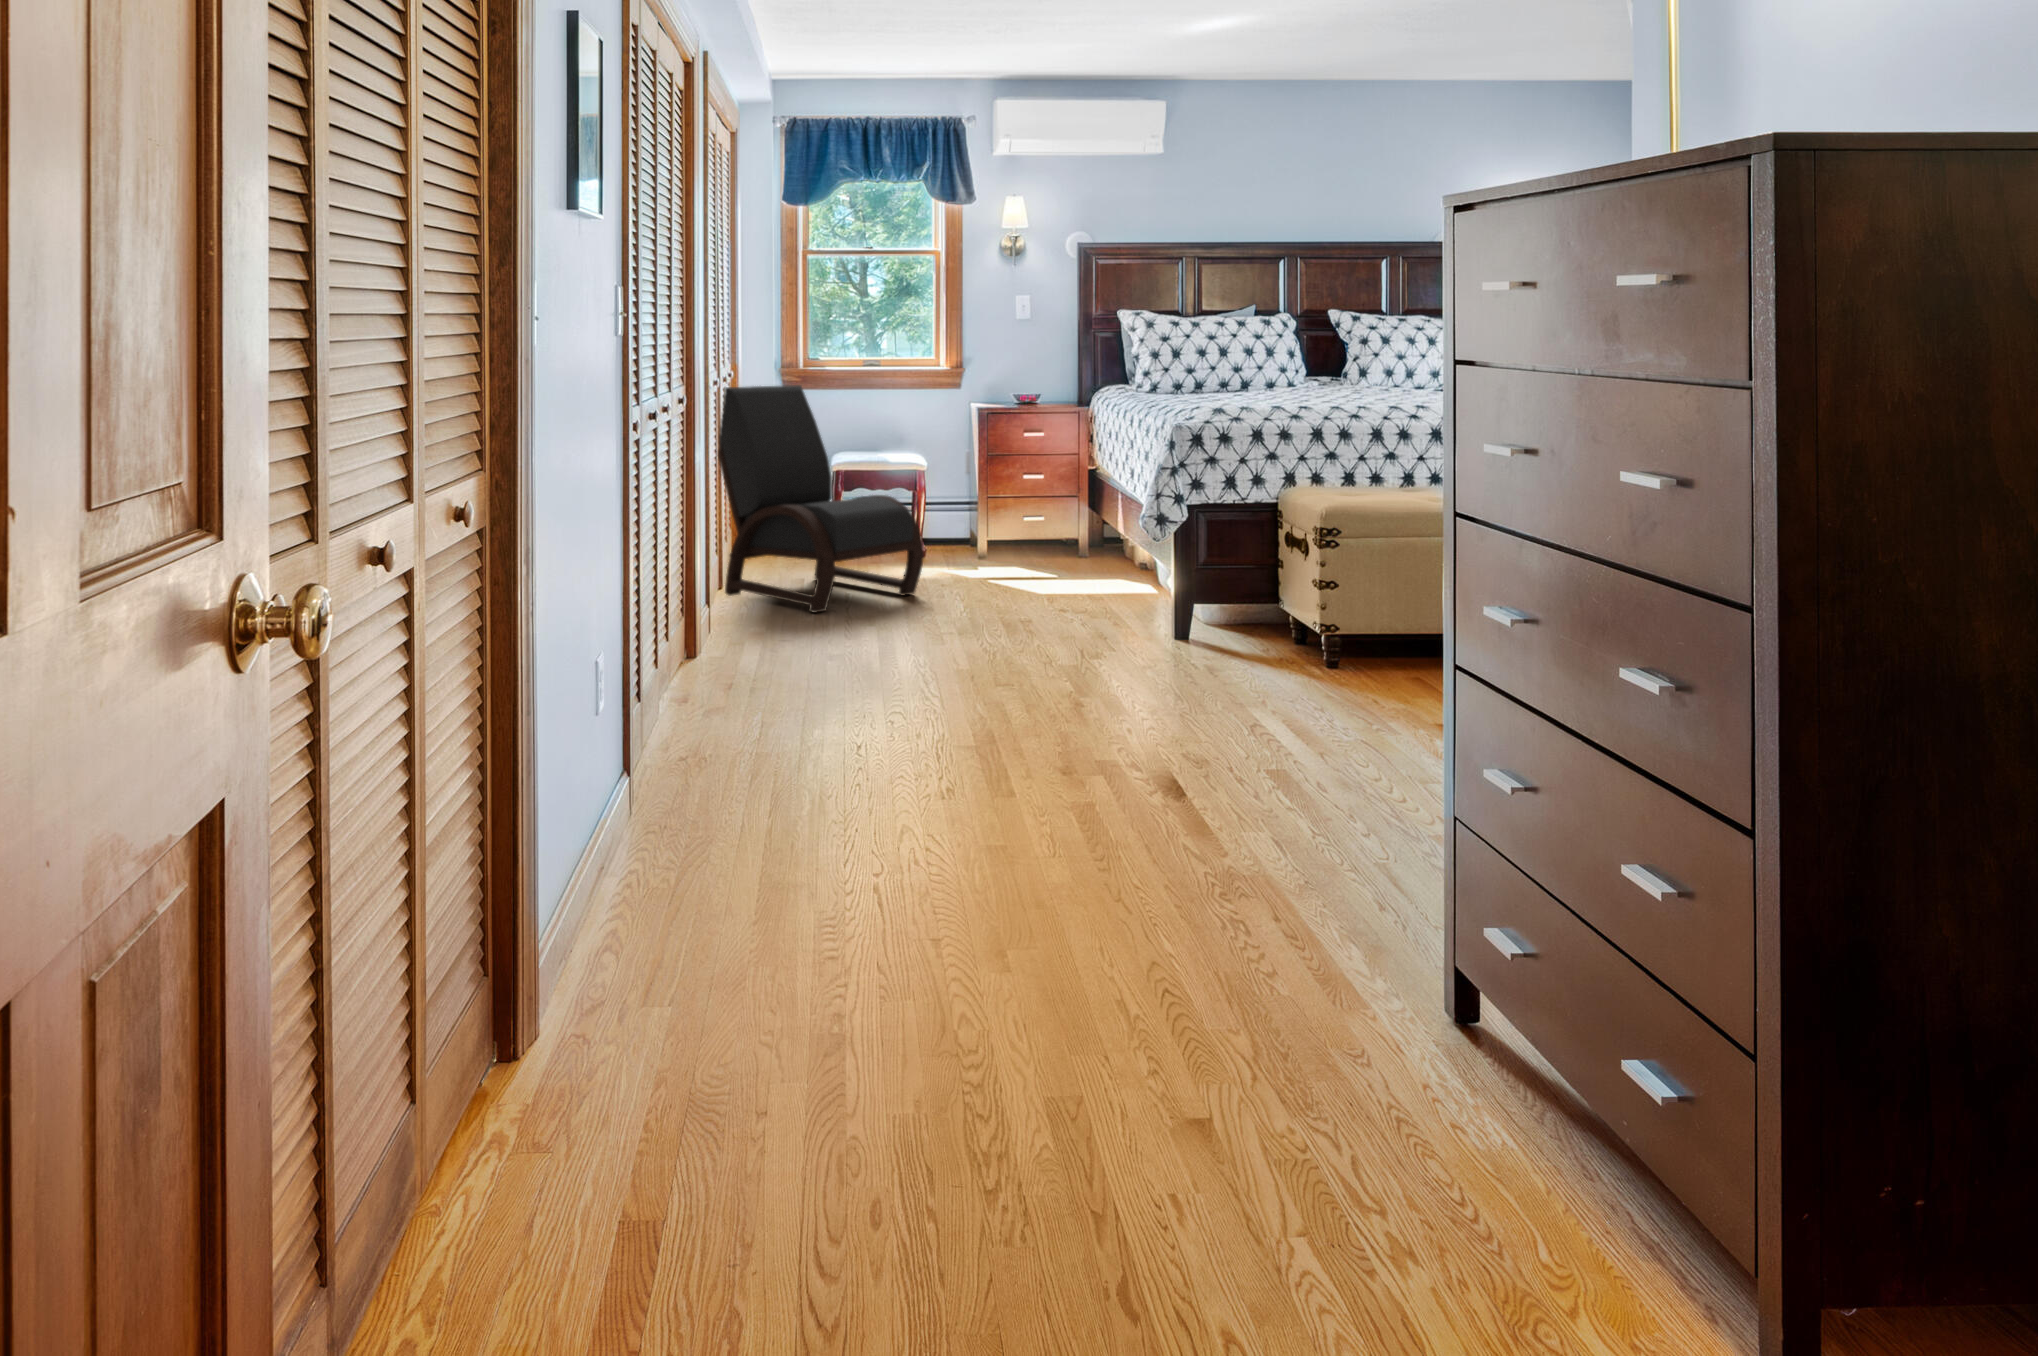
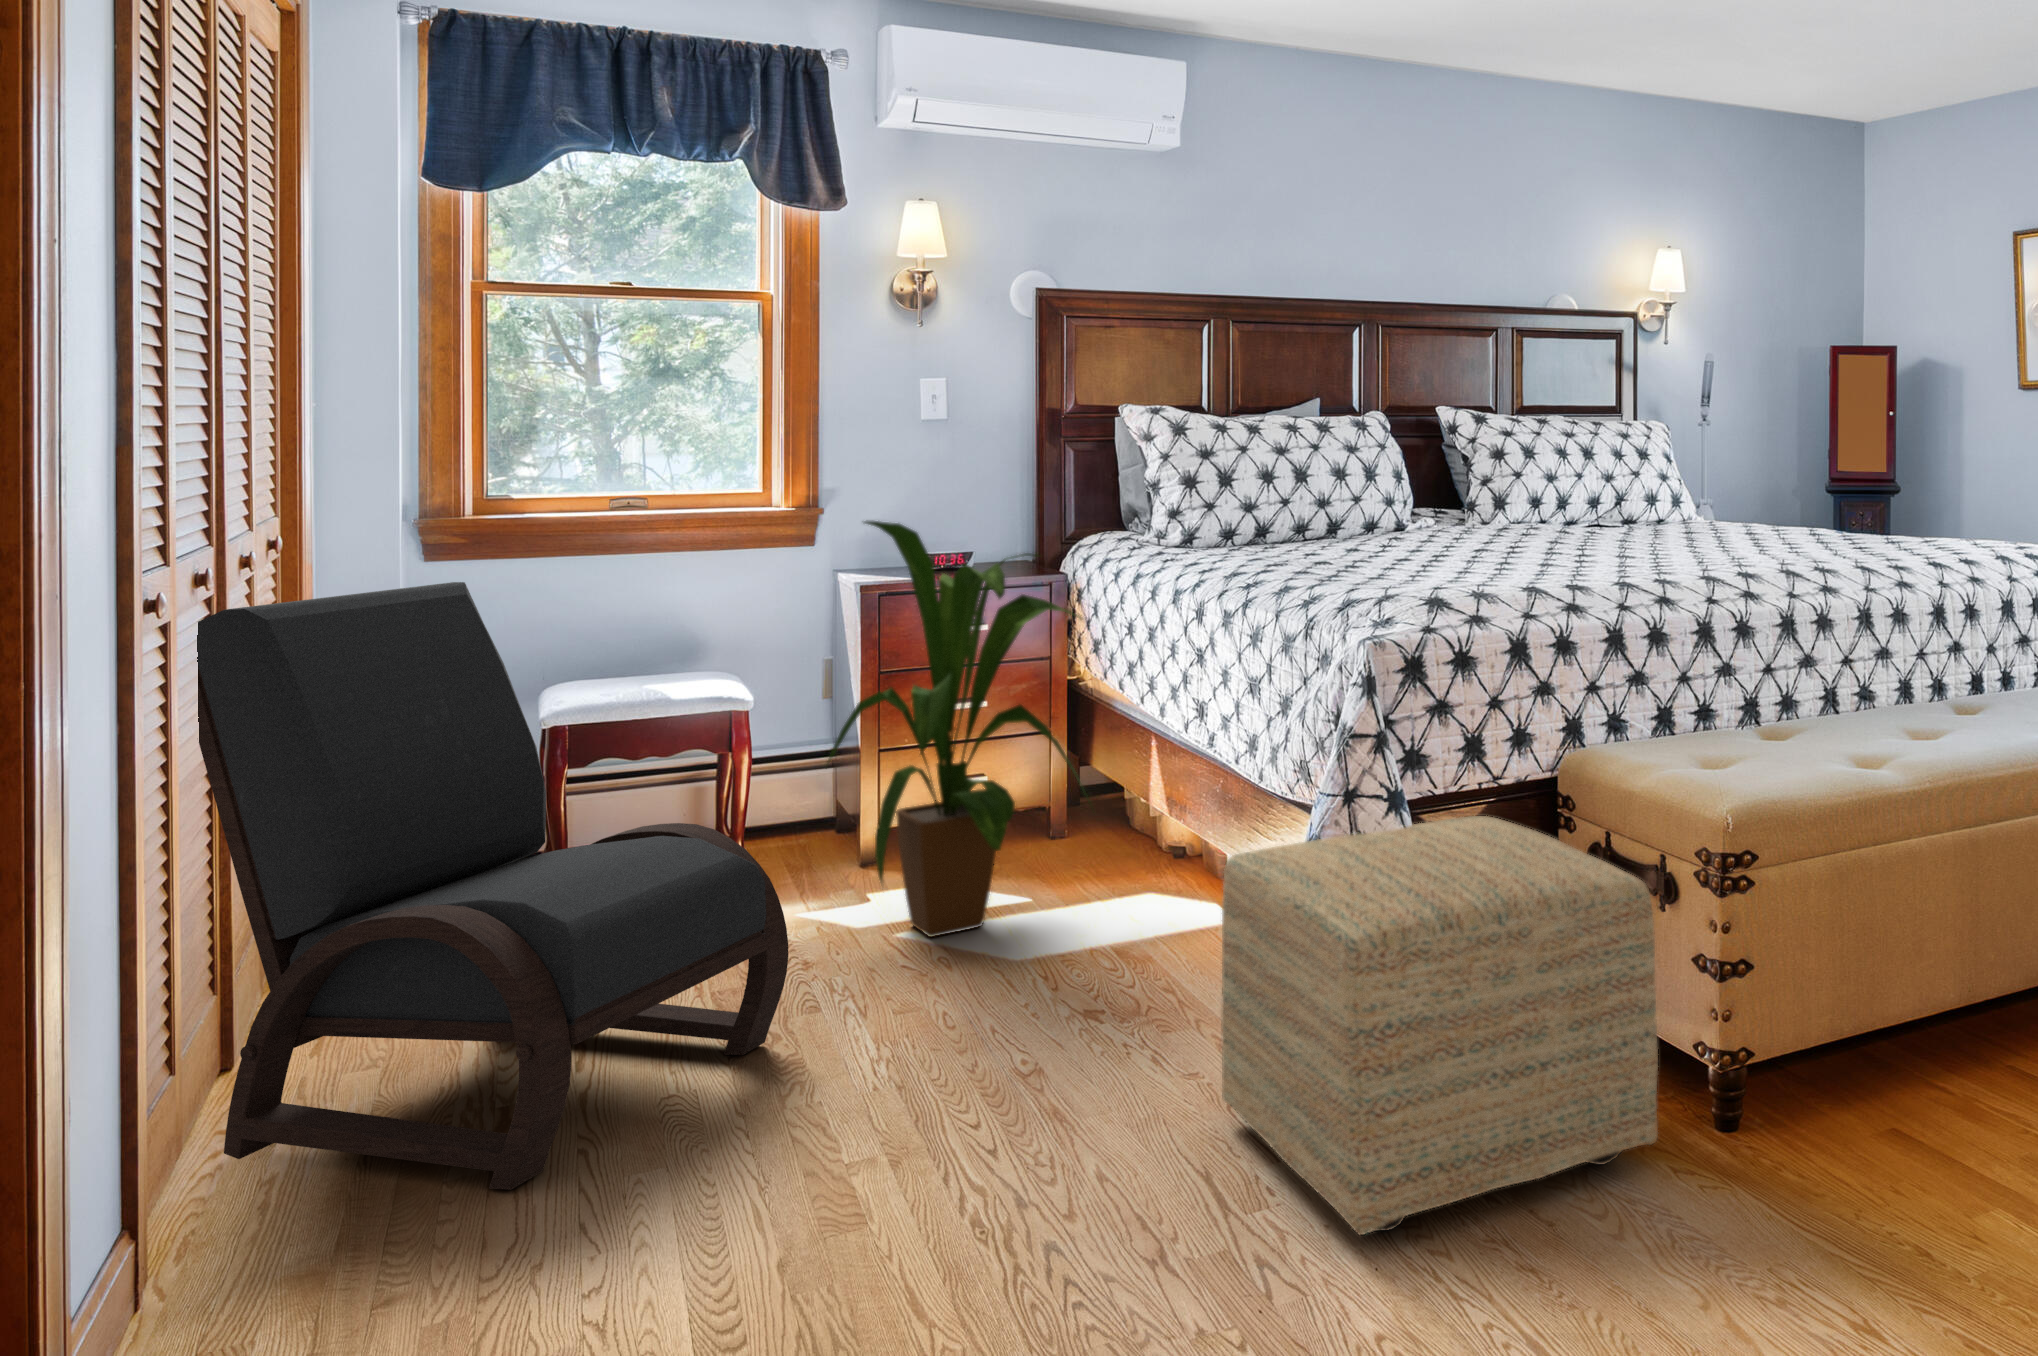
house plant: none [955,365,1087,576] -> present [827,521,1093,937]
ottoman: none [1089,514,1274,665] -> present [1221,816,1658,1235]

